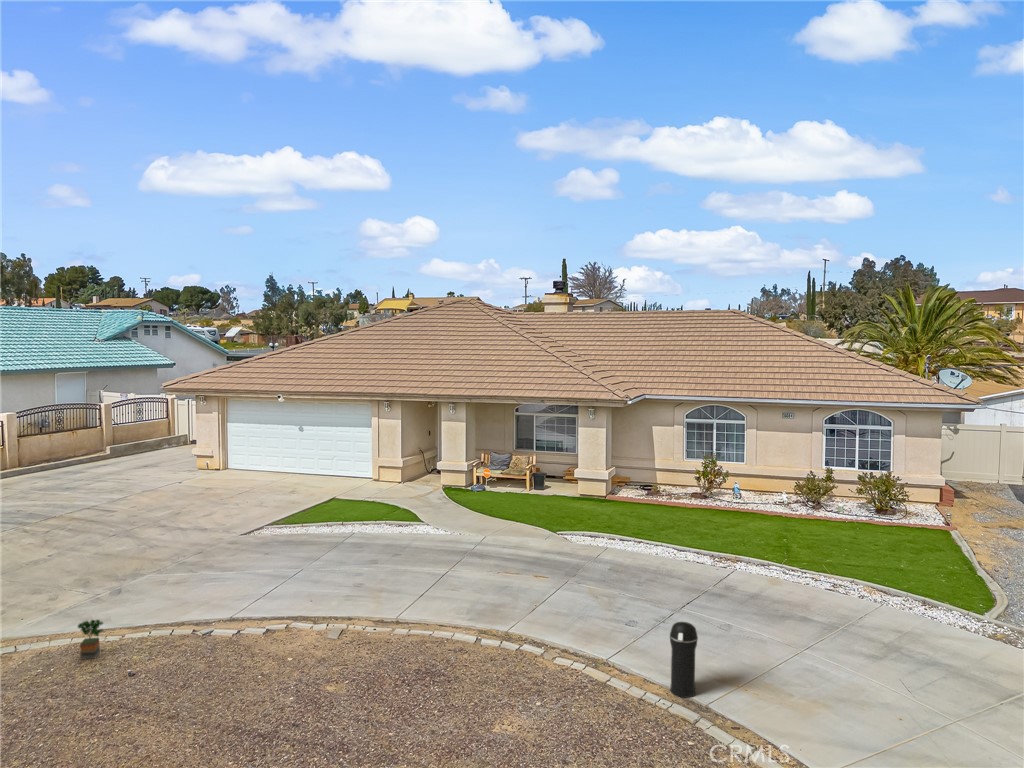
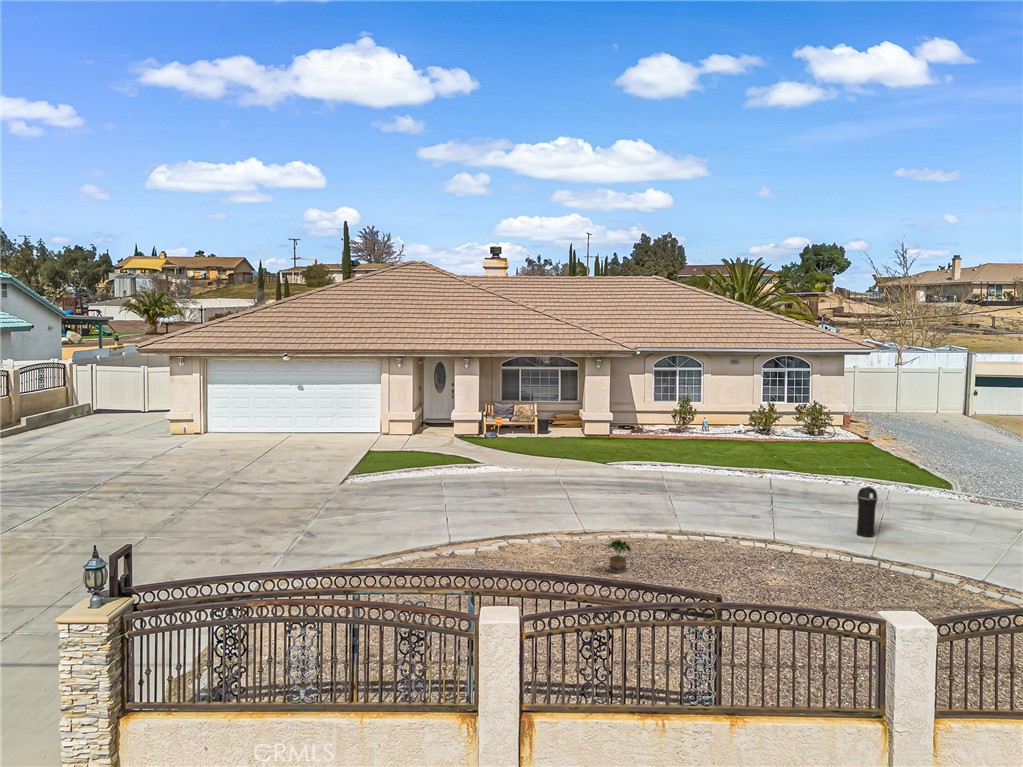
potted tree: present [78,620,103,659] -> present [608,540,631,574]

